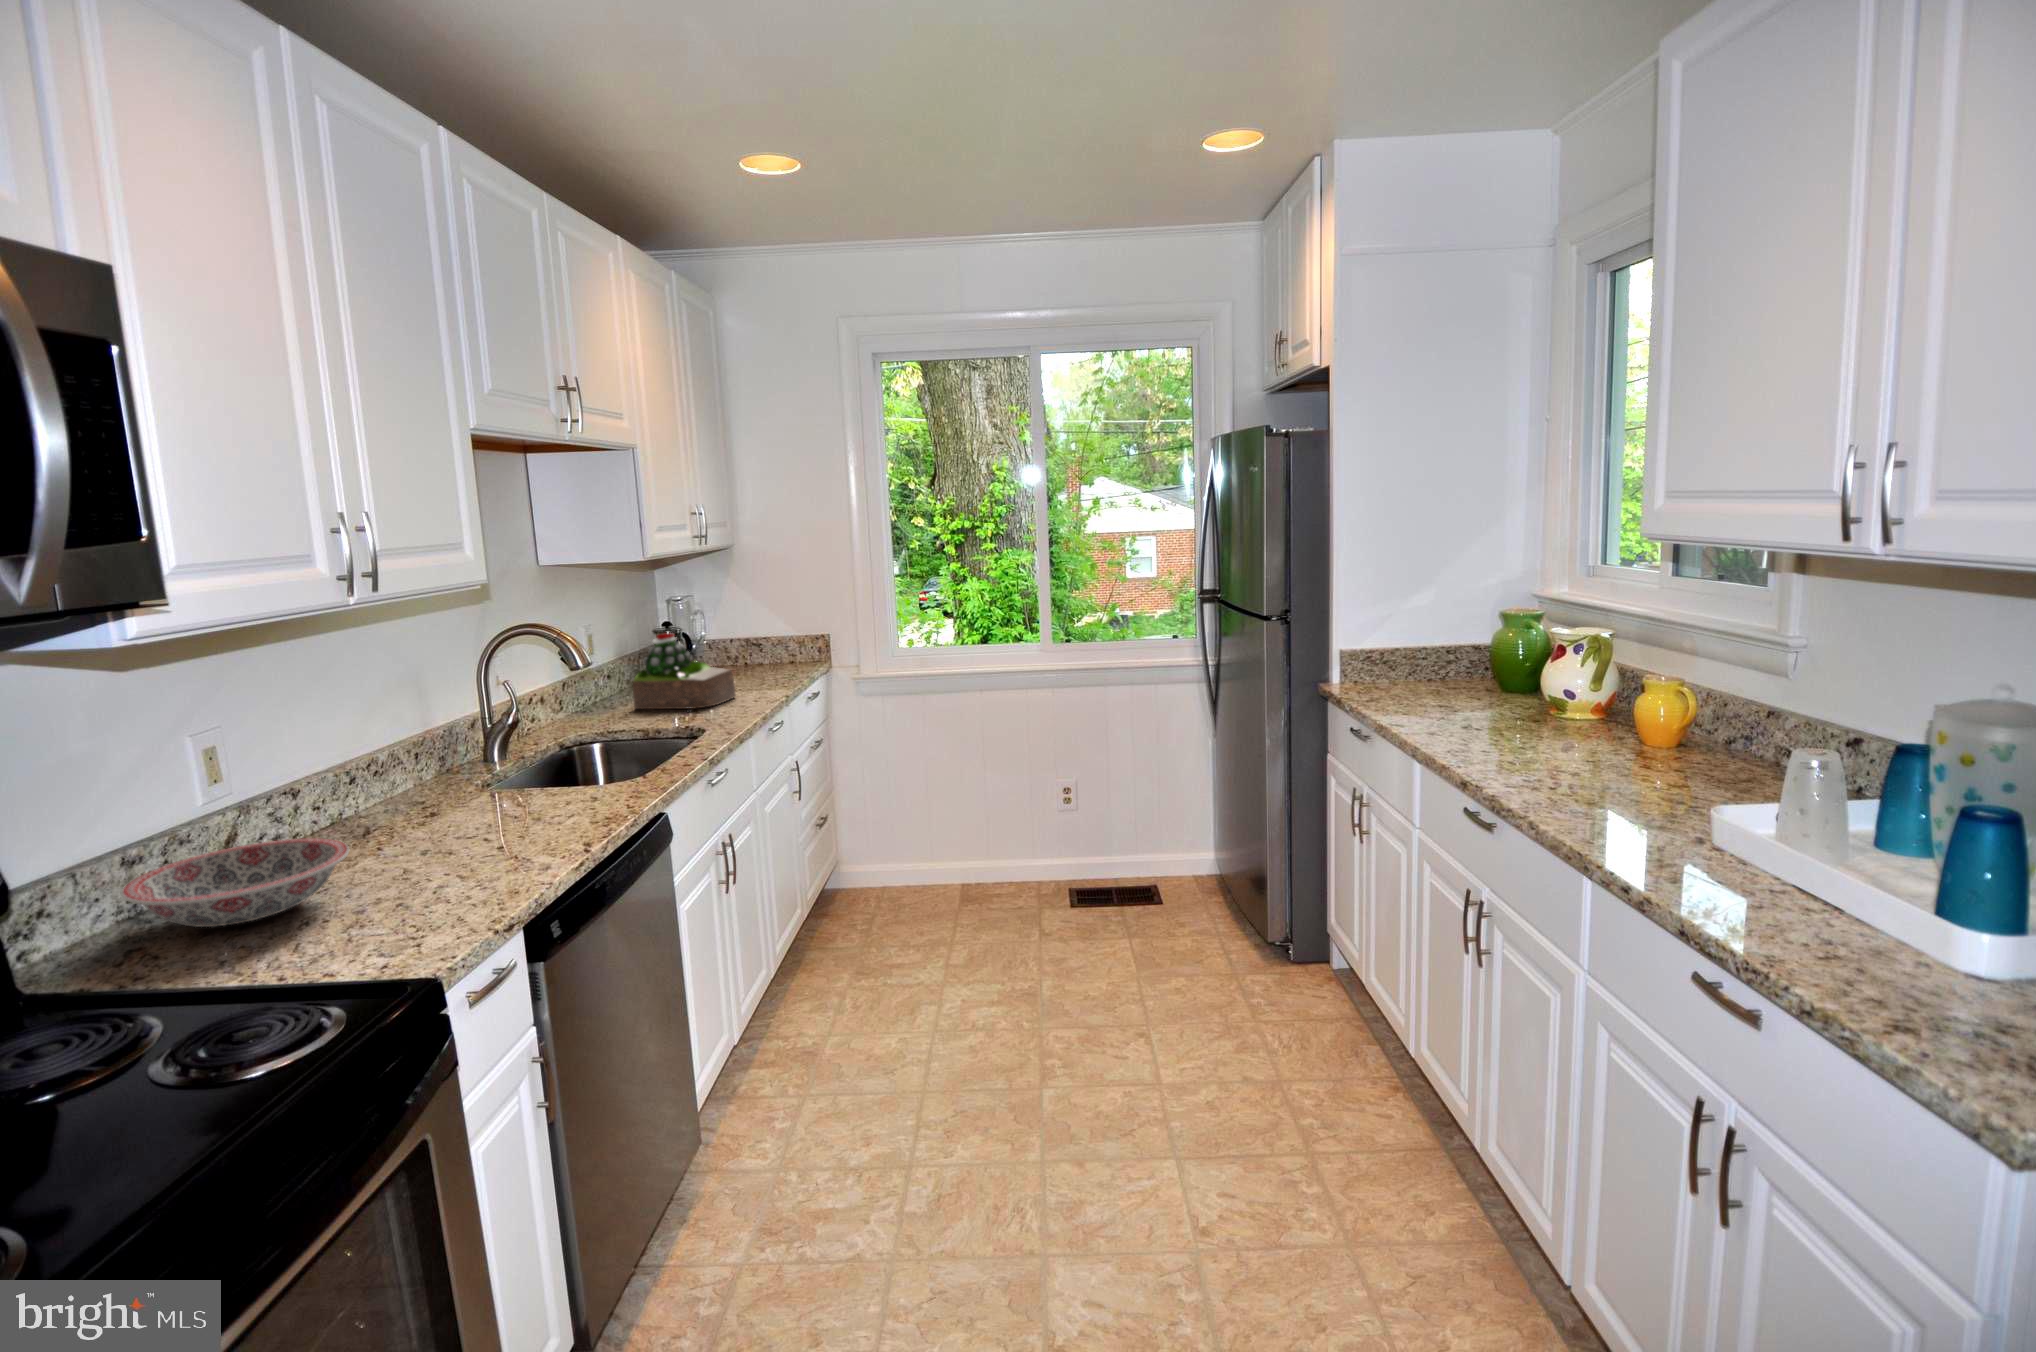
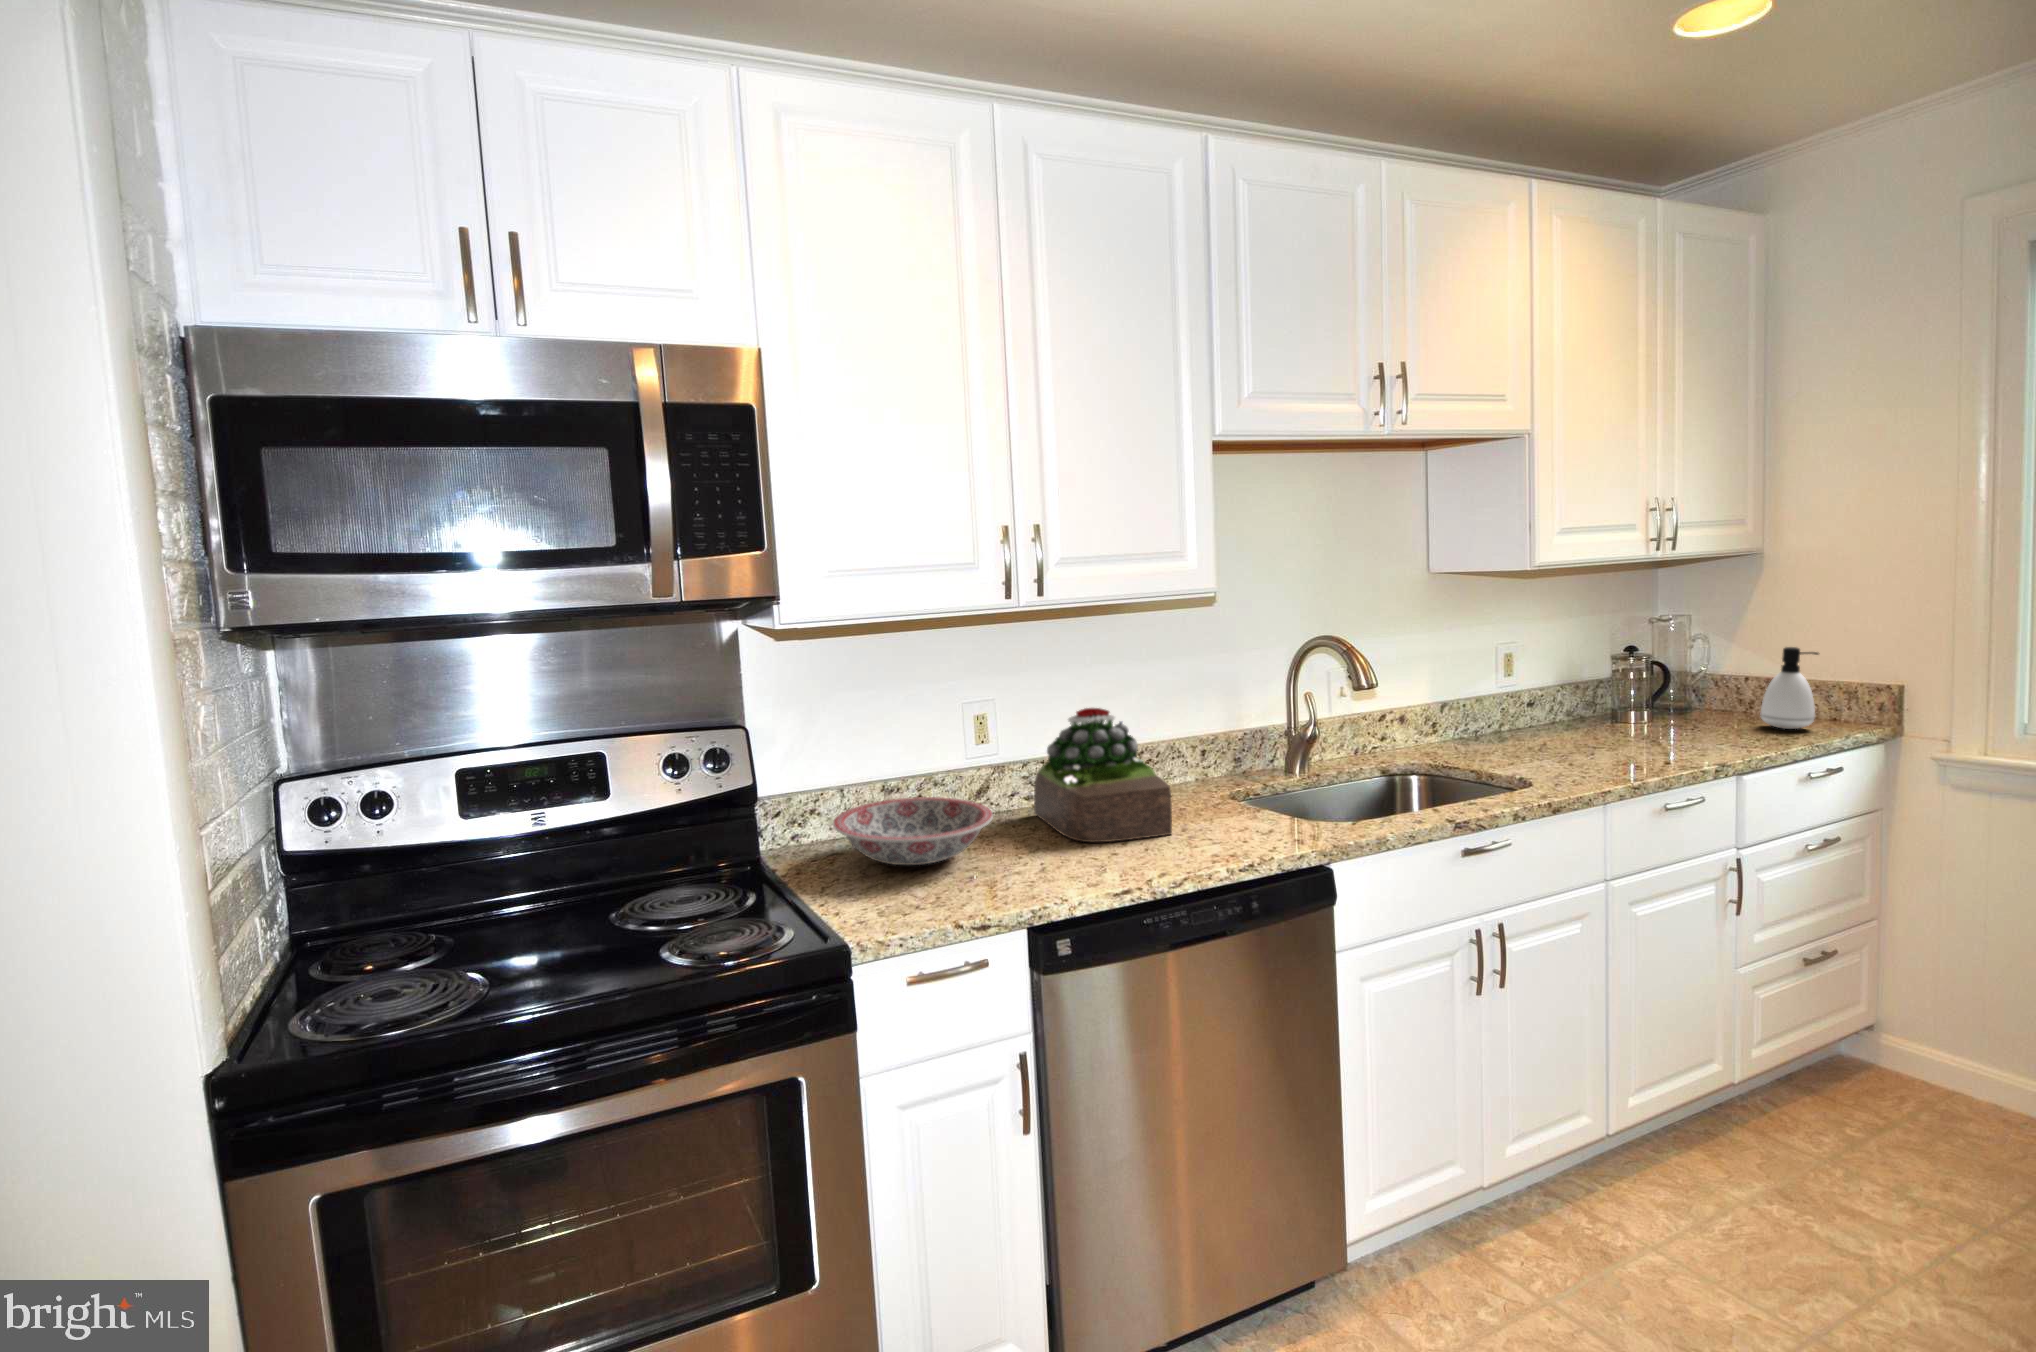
soap dispenser: none [742,612,773,668] -> present [1760,647,1818,729]
succulent plant: present [633,633,736,709] -> present [1034,708,1172,842]

